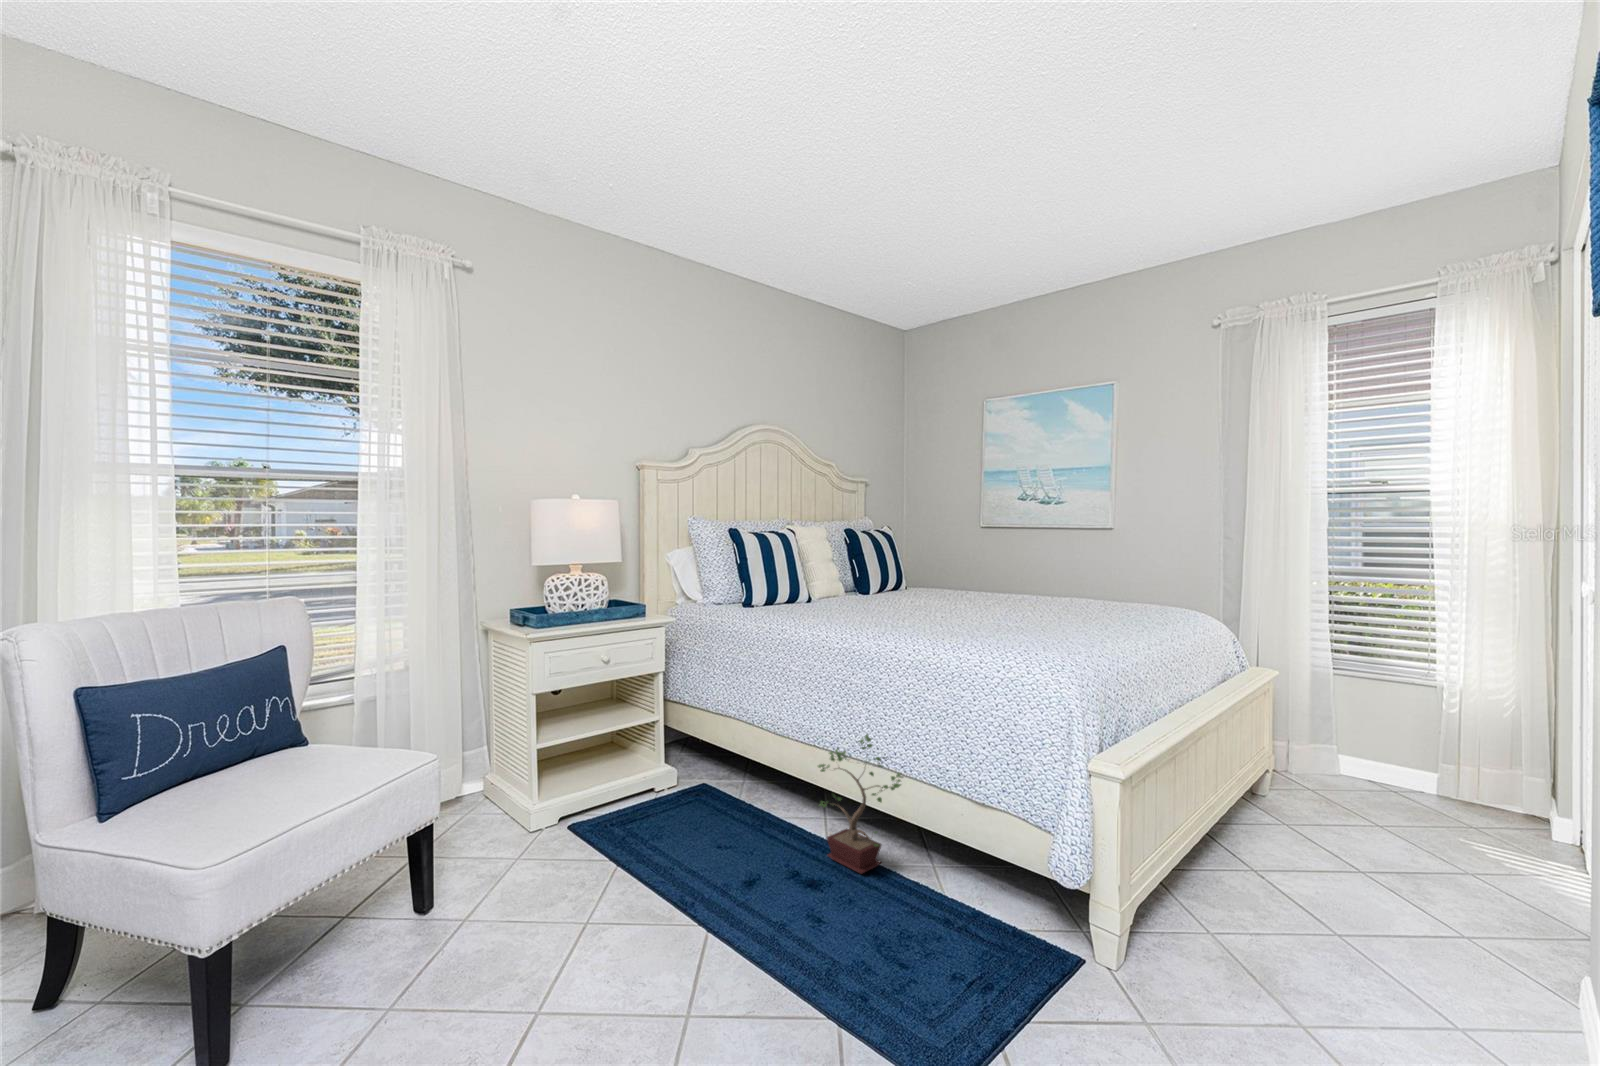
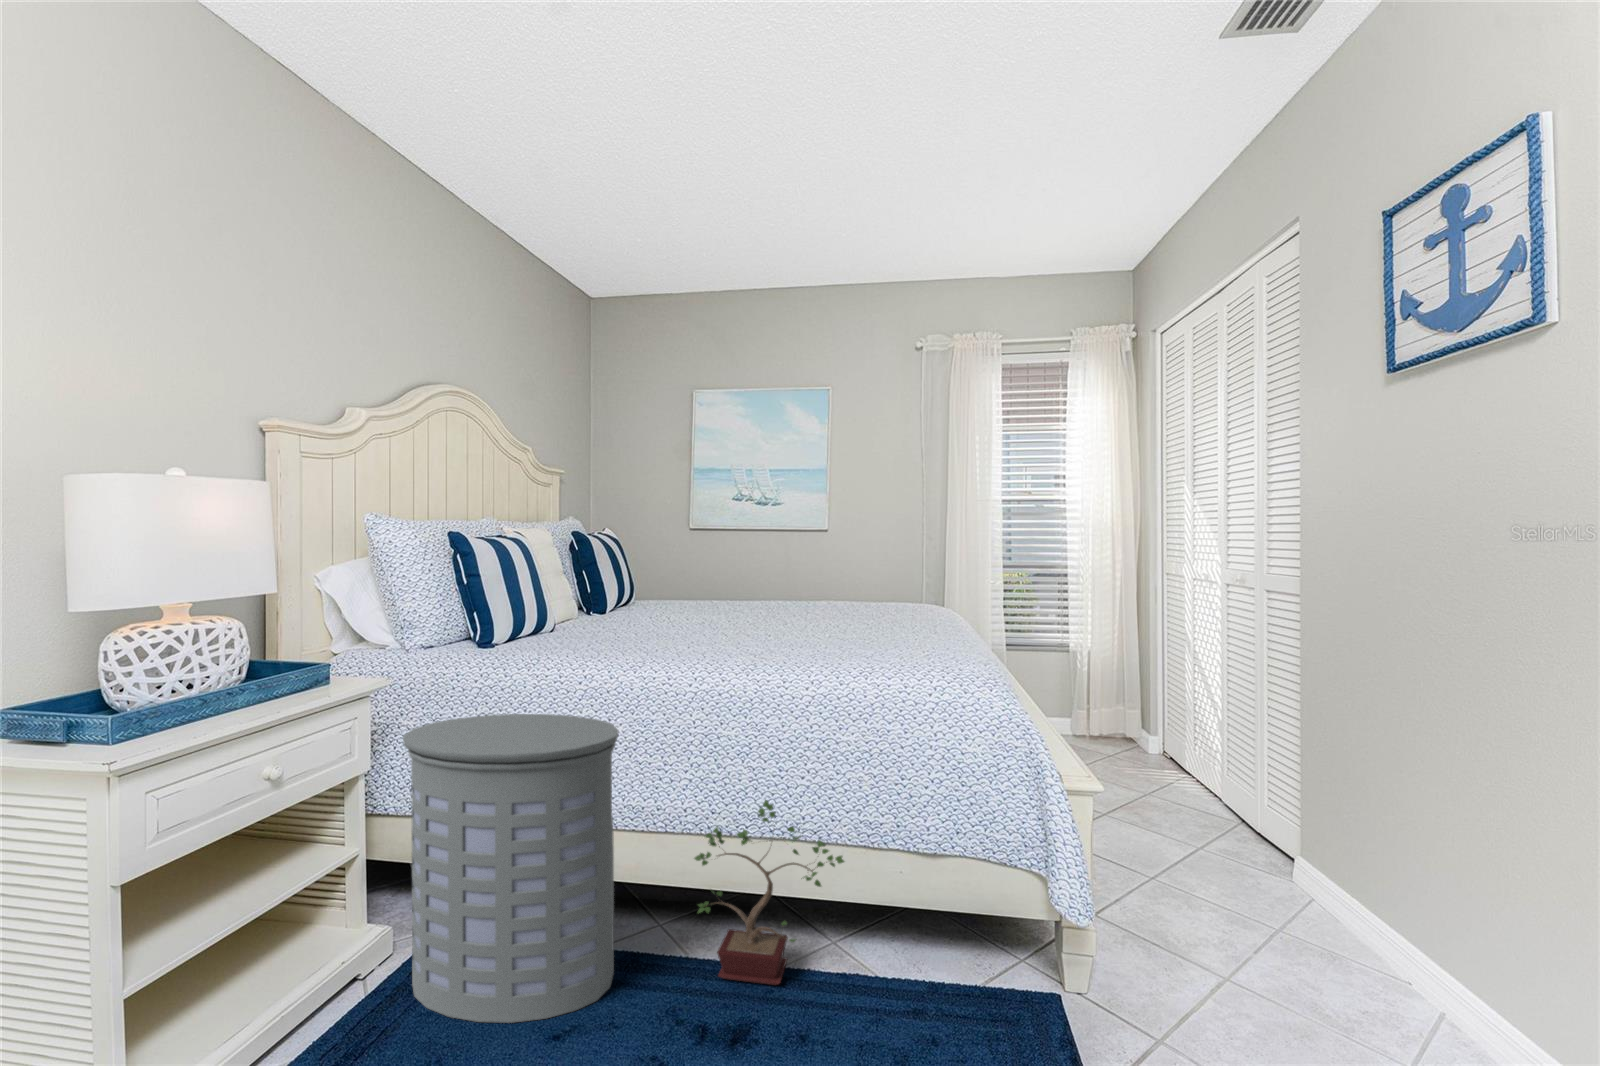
laundry hamper: none [664,647,778,843] -> present [403,714,619,1023]

